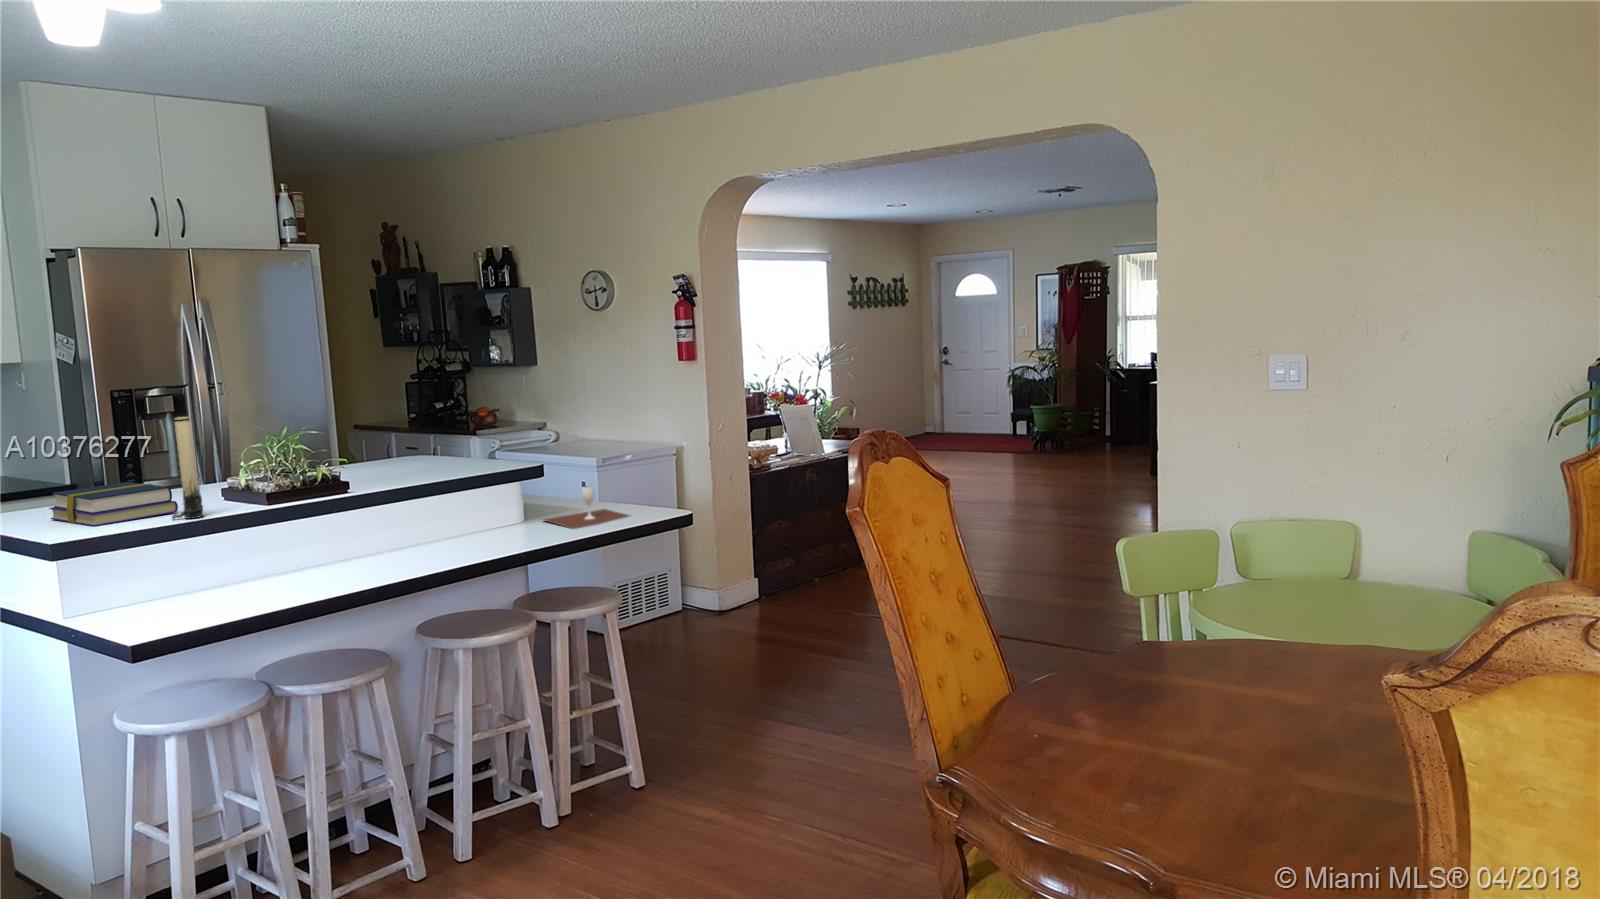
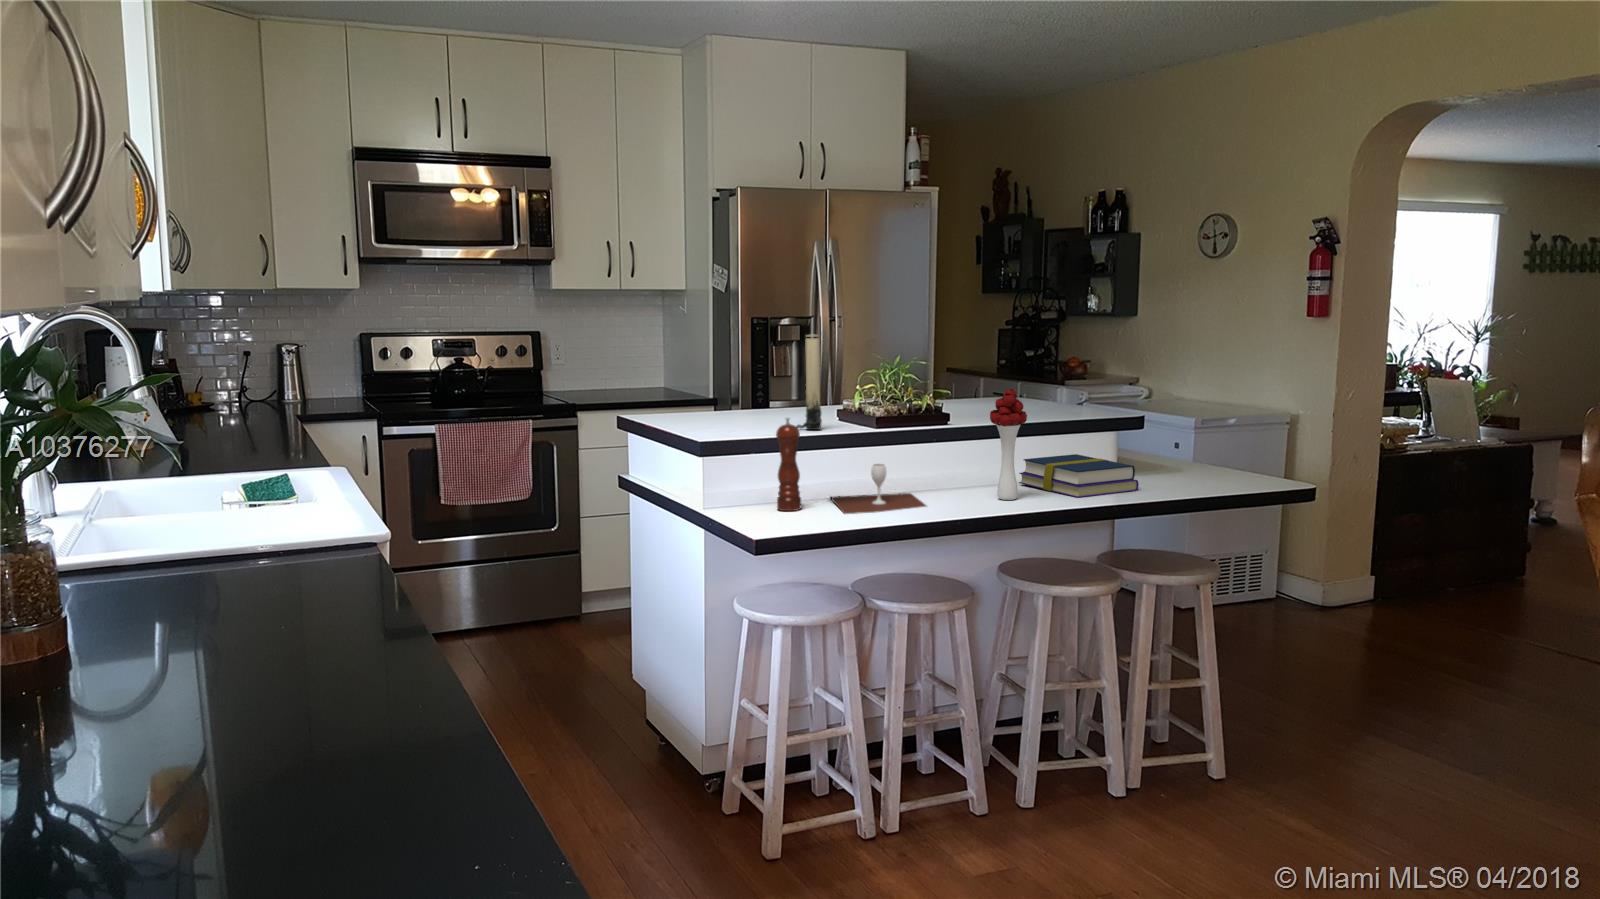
flower bouquet: none [390,457,428,564] -> present [990,389,1027,500]
book: present [49,482,178,526] -> present [1019,454,1139,498]
wine glass: present [544,486,630,529] -> present [831,464,926,514]
pepper mill: none [148,509,187,610] -> present [776,418,801,511]

